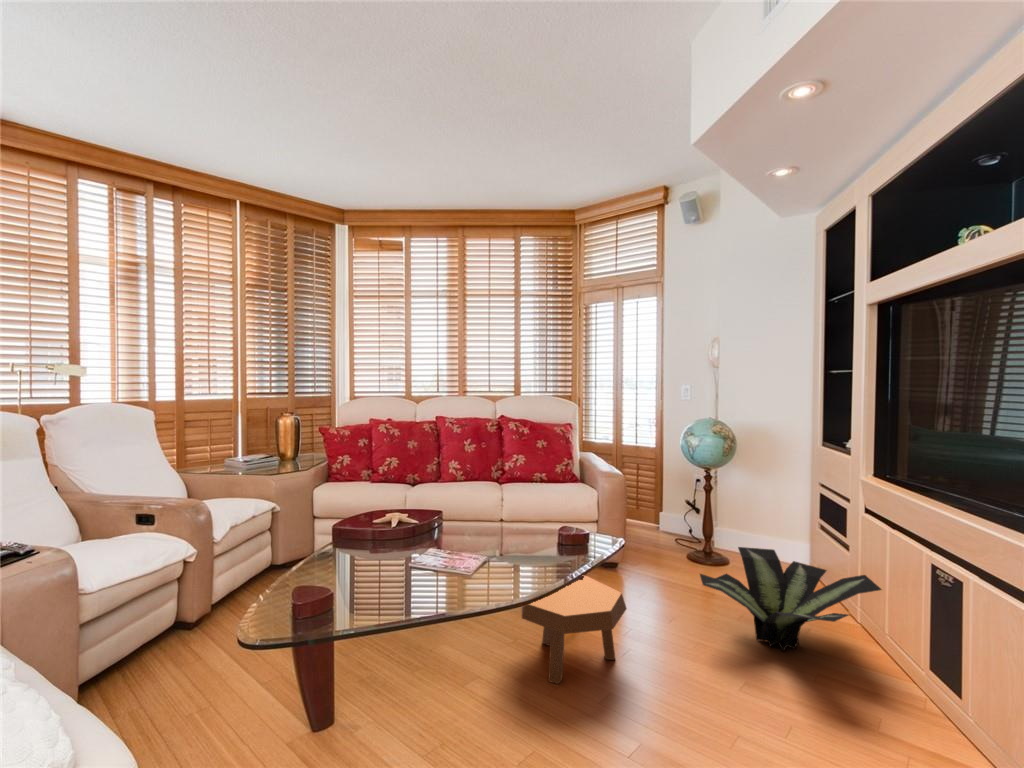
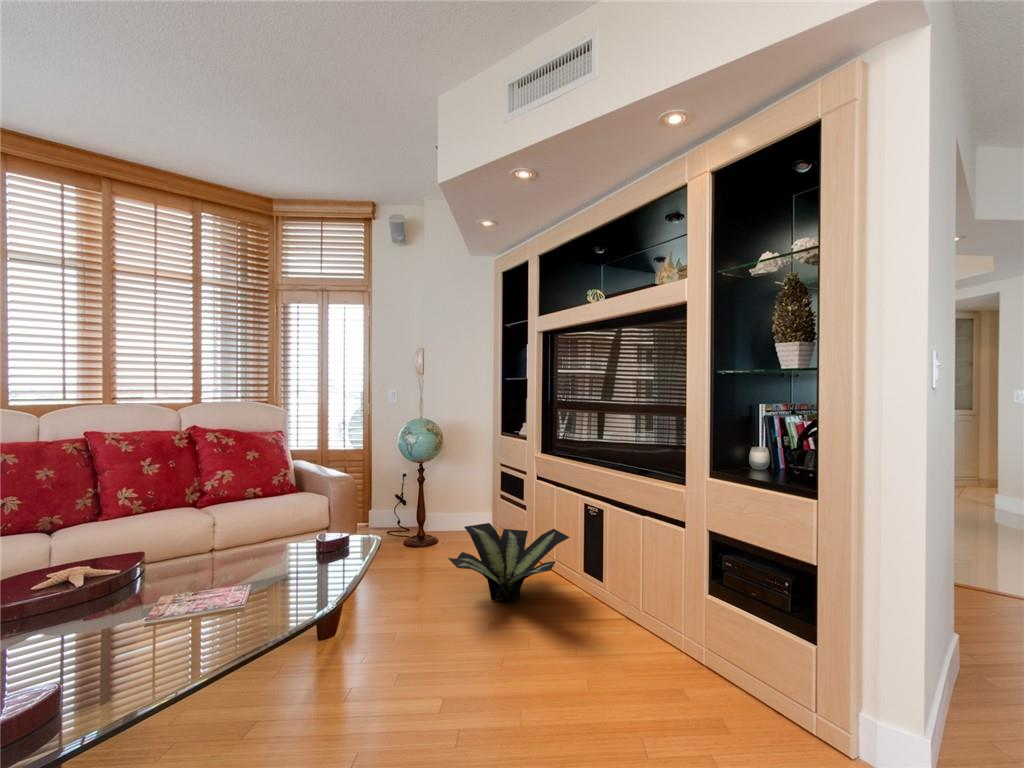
footstool: present [522,575,627,684] -> none [288,591,406,721]

